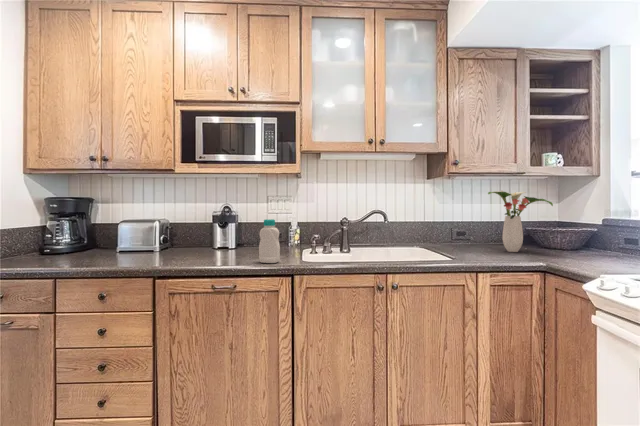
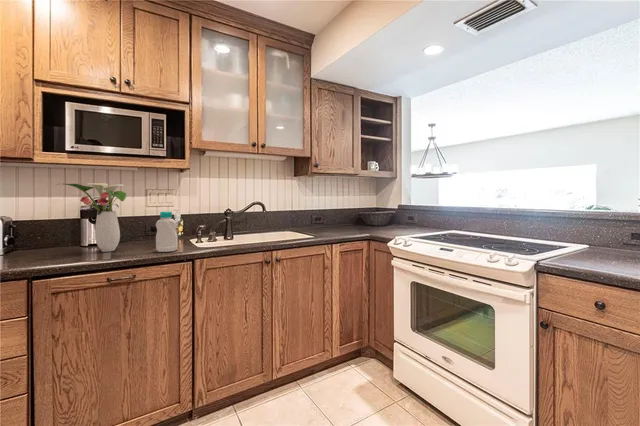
flower arrangement: present [488,191,553,252] -> present [65,183,126,252]

